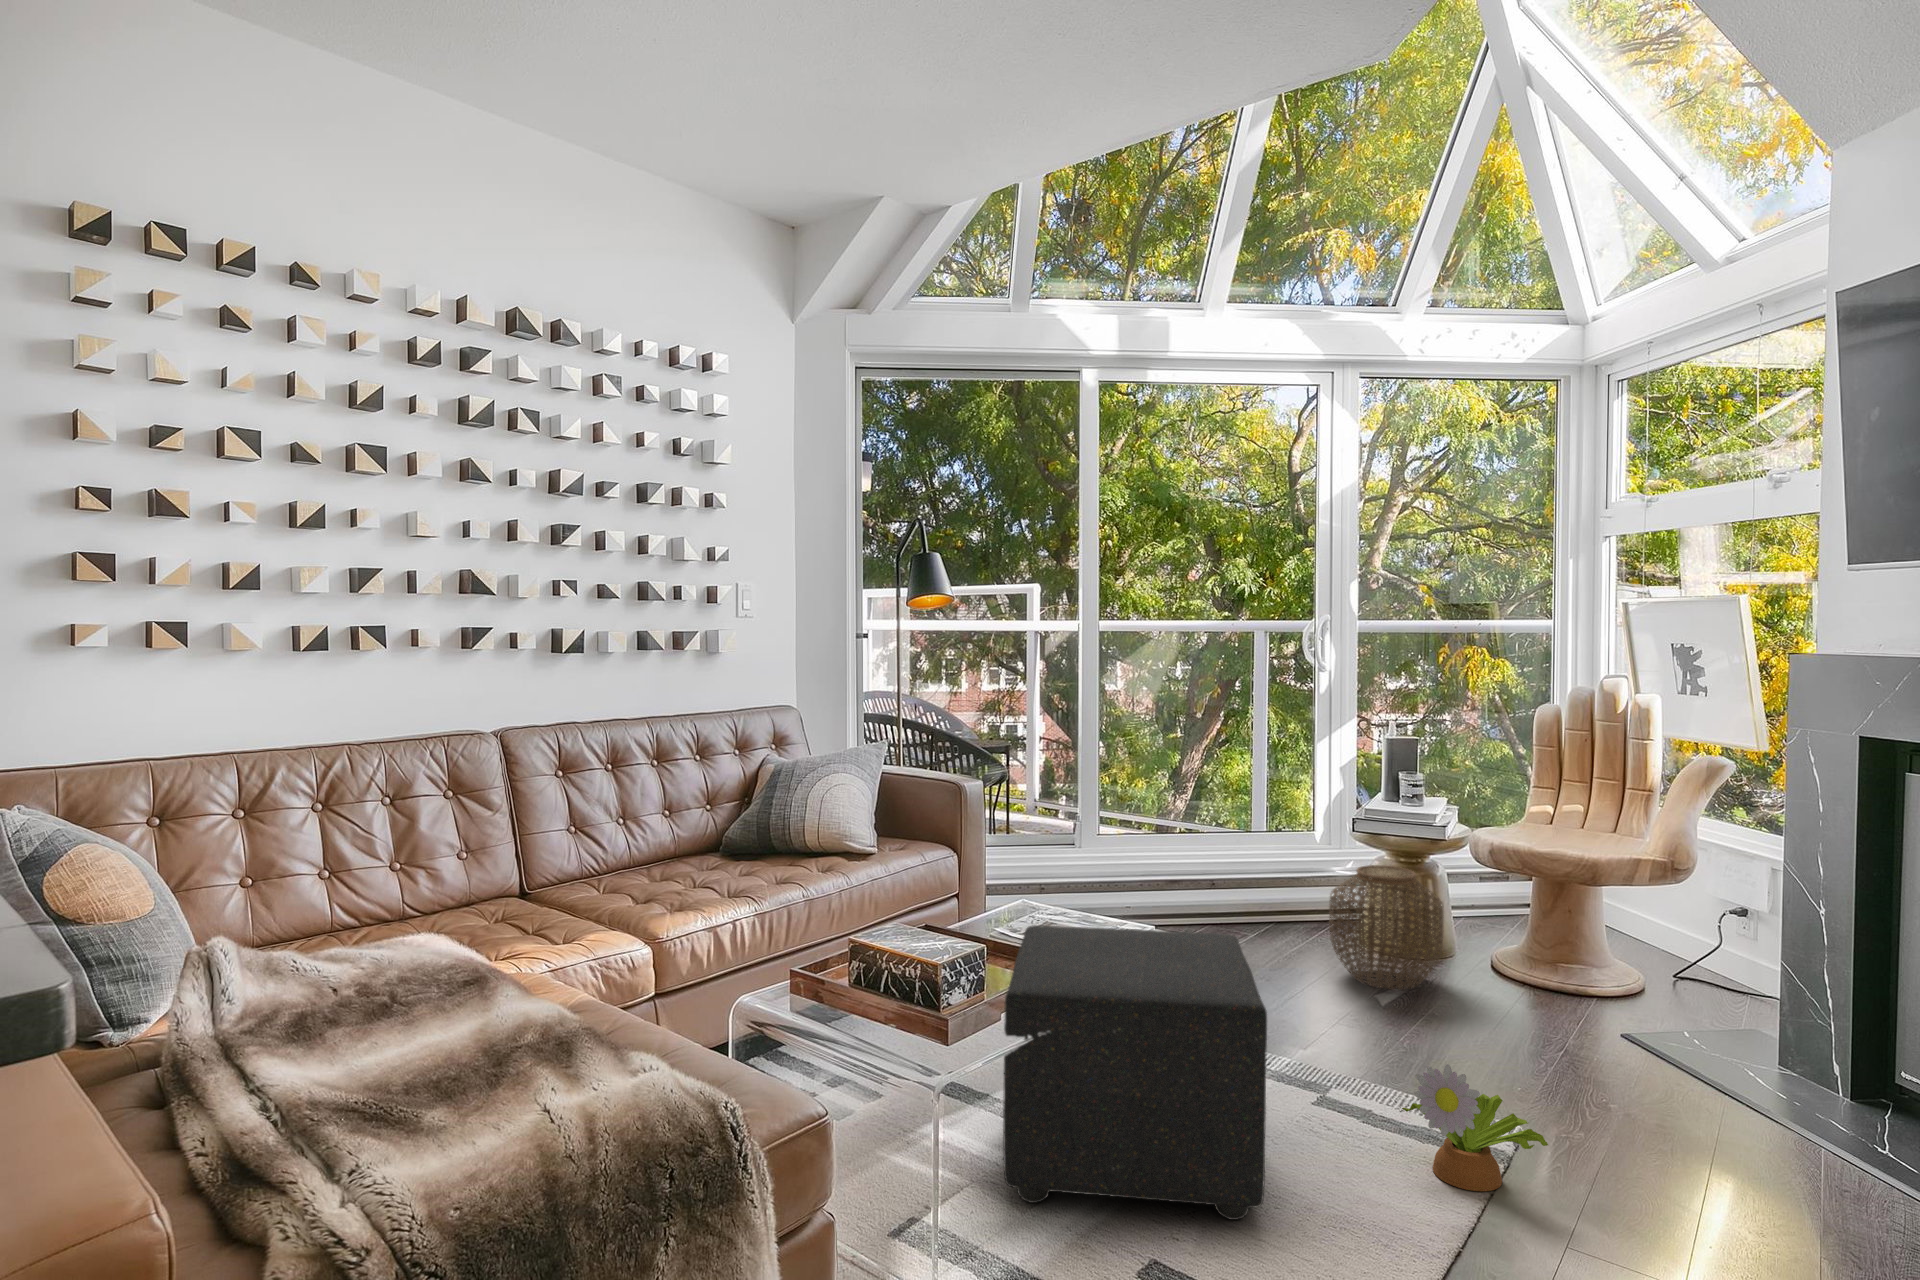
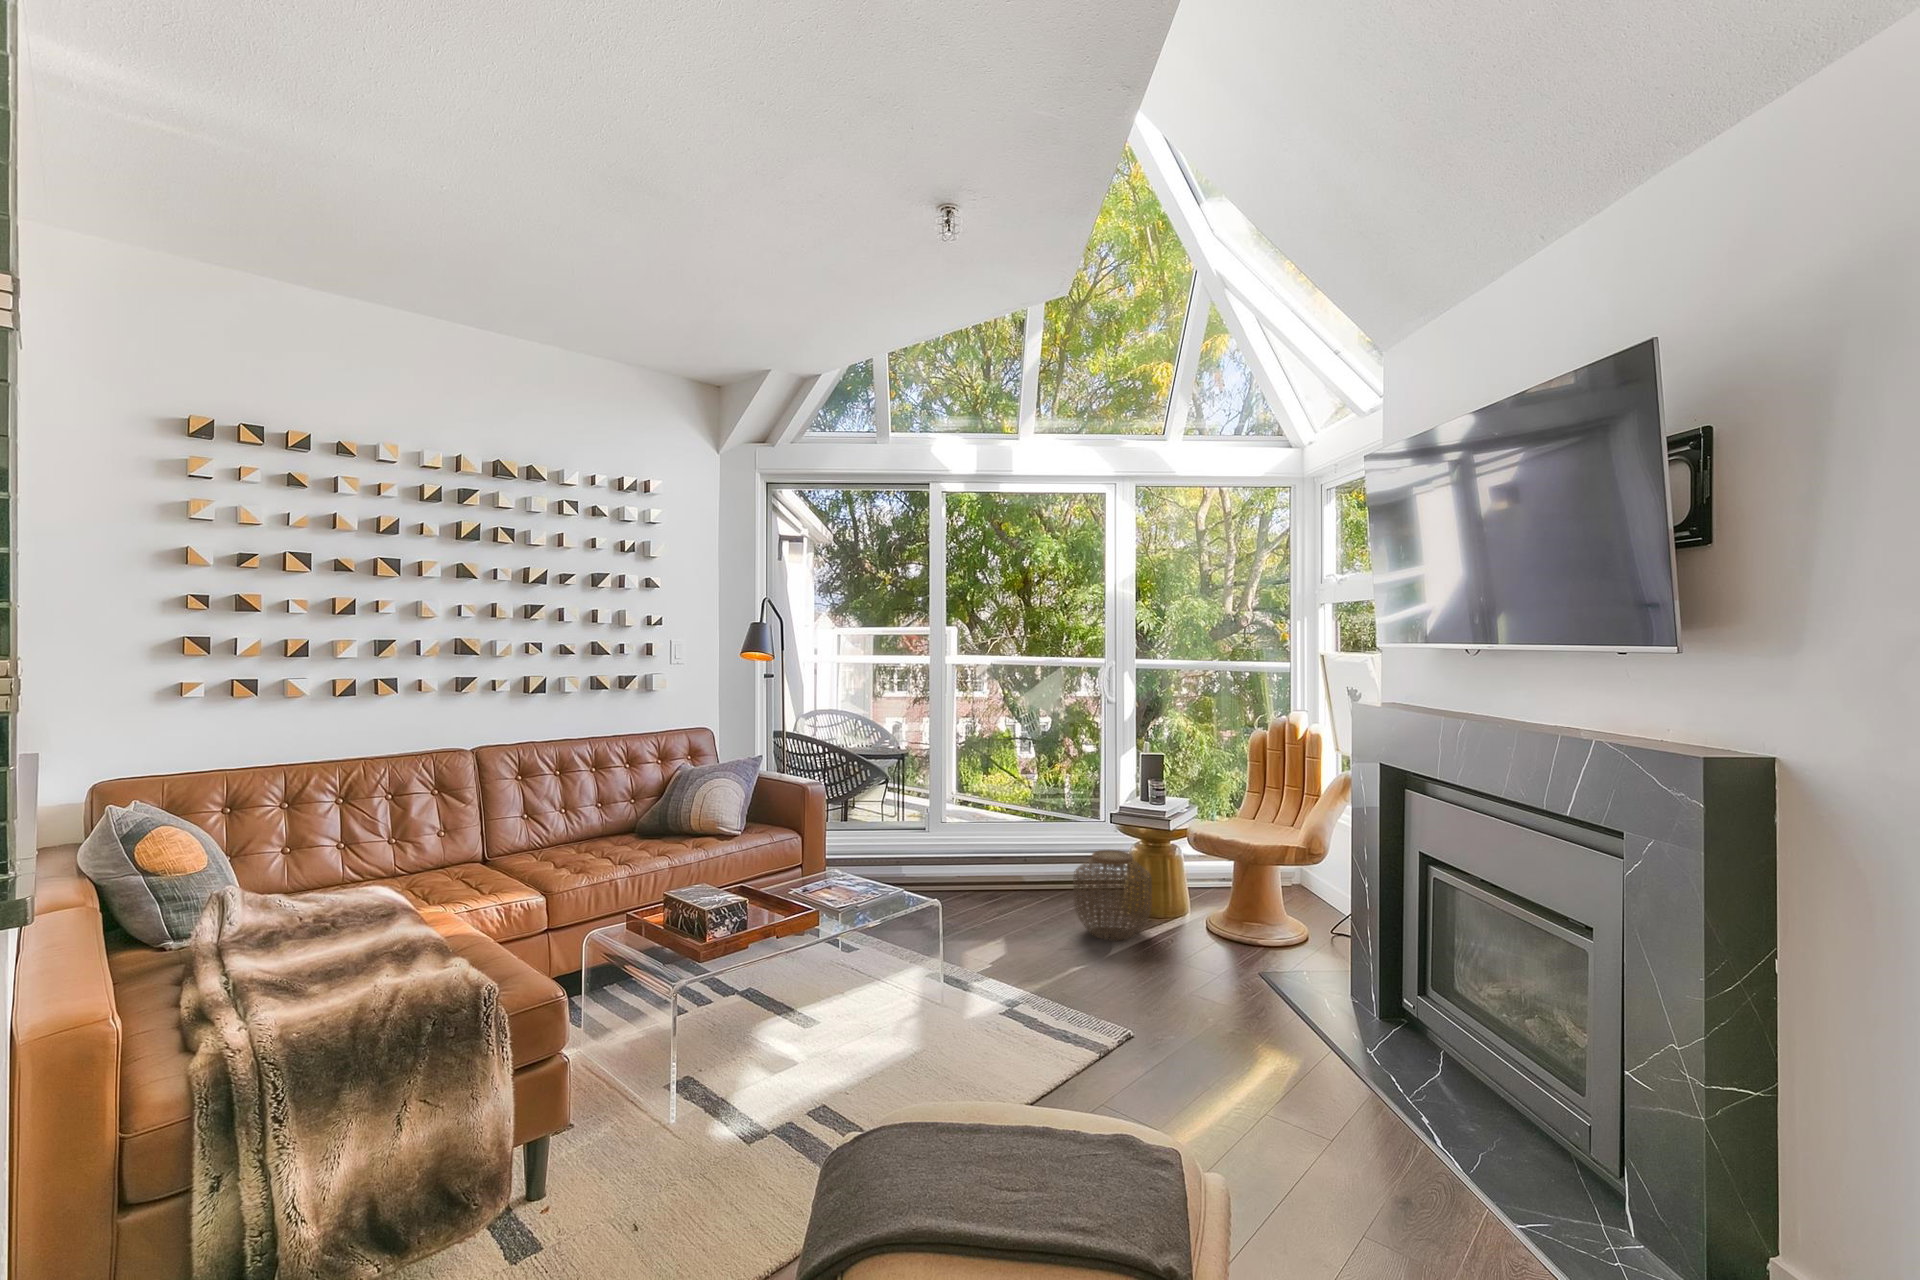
ottoman: present [1003,925,1267,1220] -> none [730,888,927,1082]
decorative plant: present [1402,1064,1548,1191] -> none [1014,985,1092,1071]

